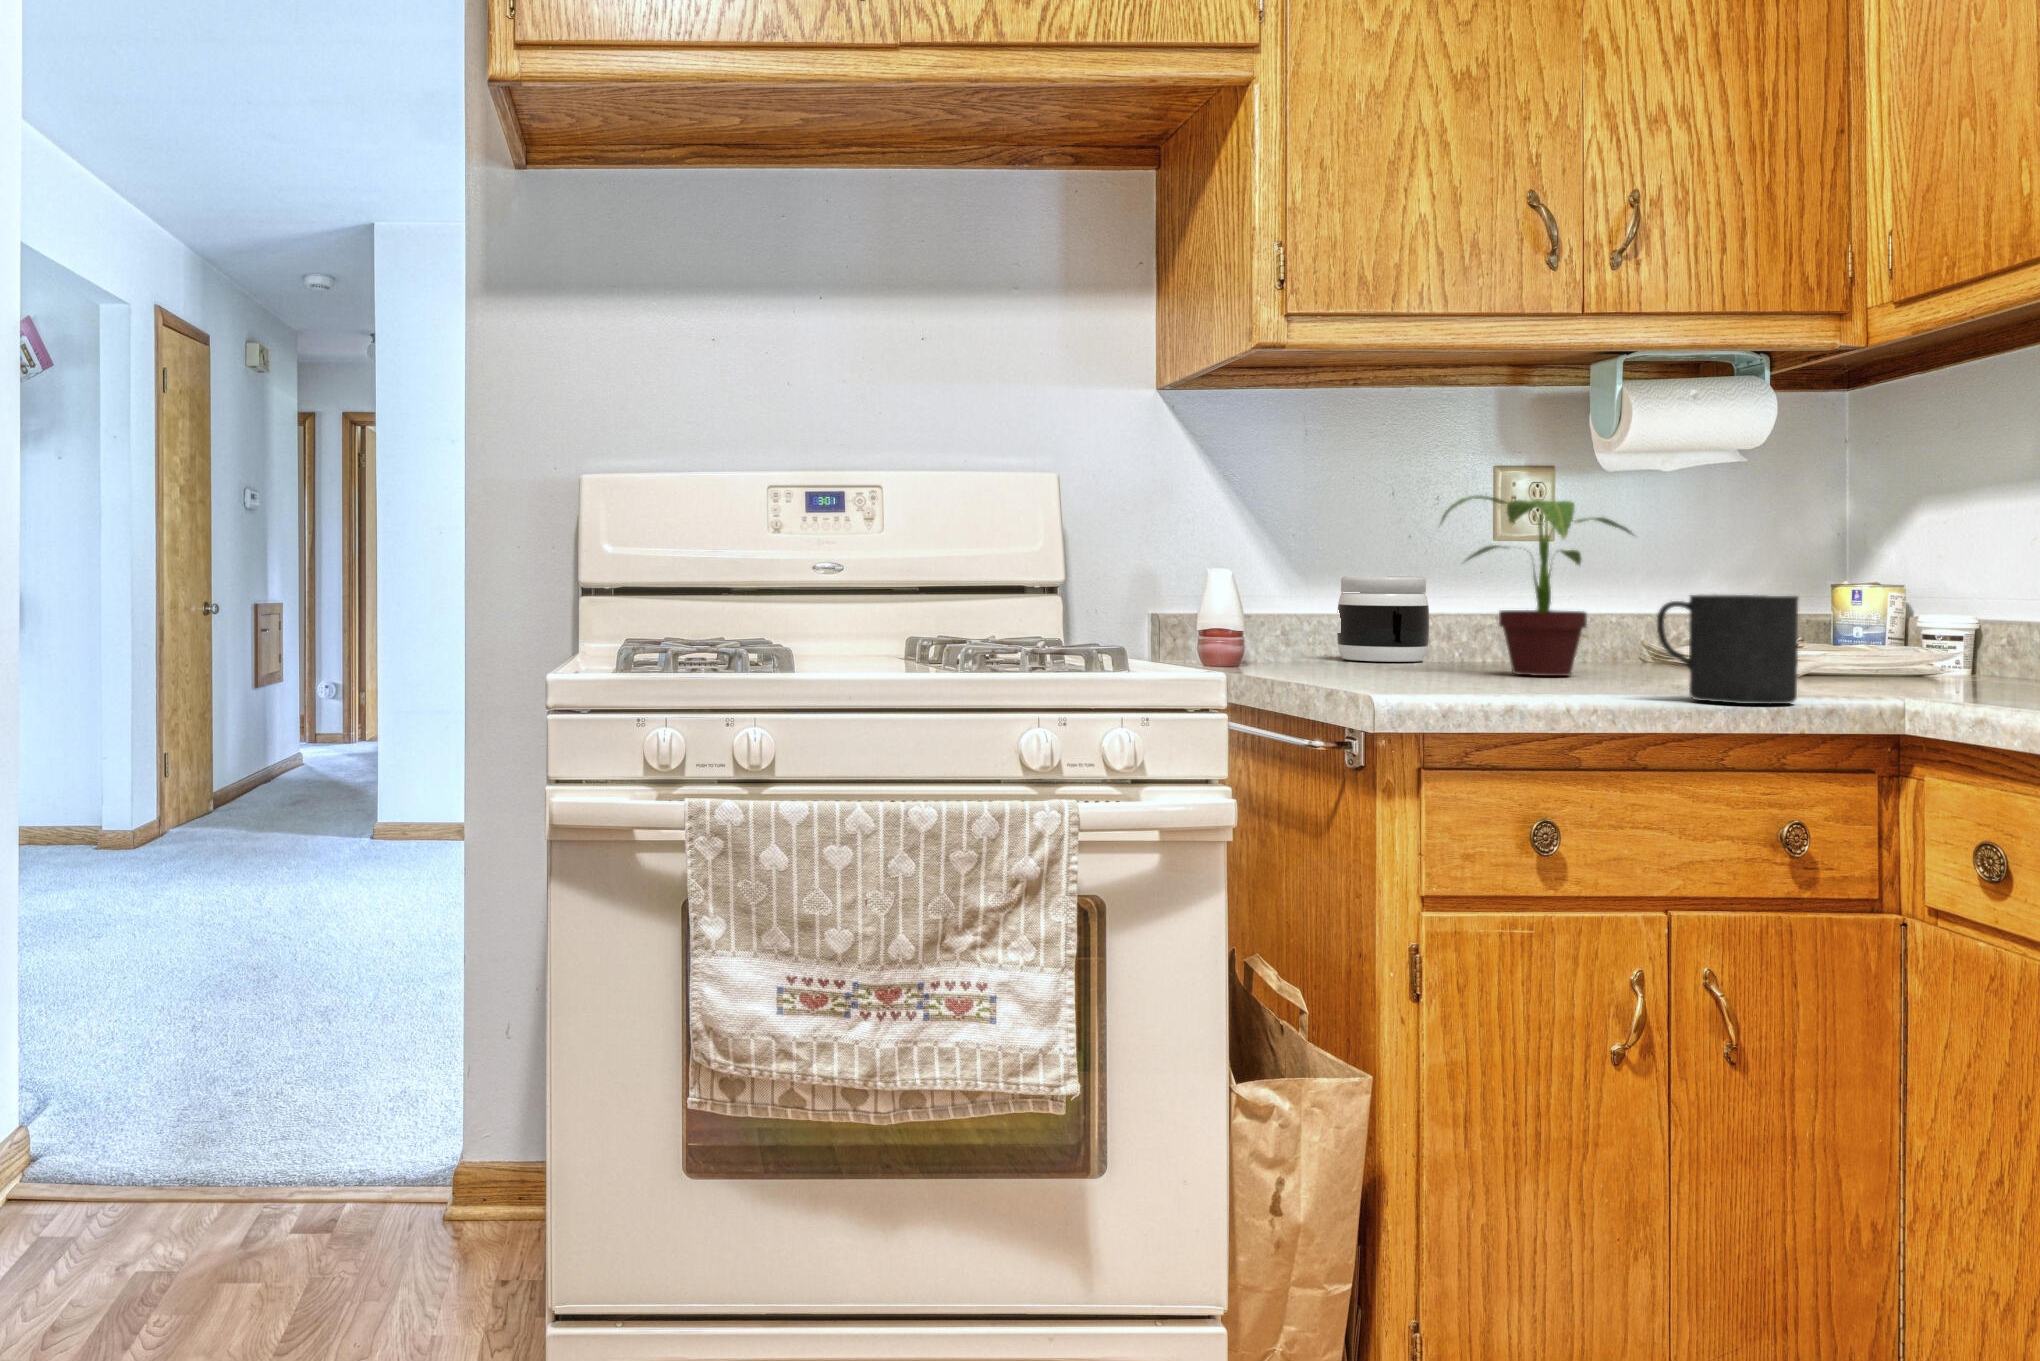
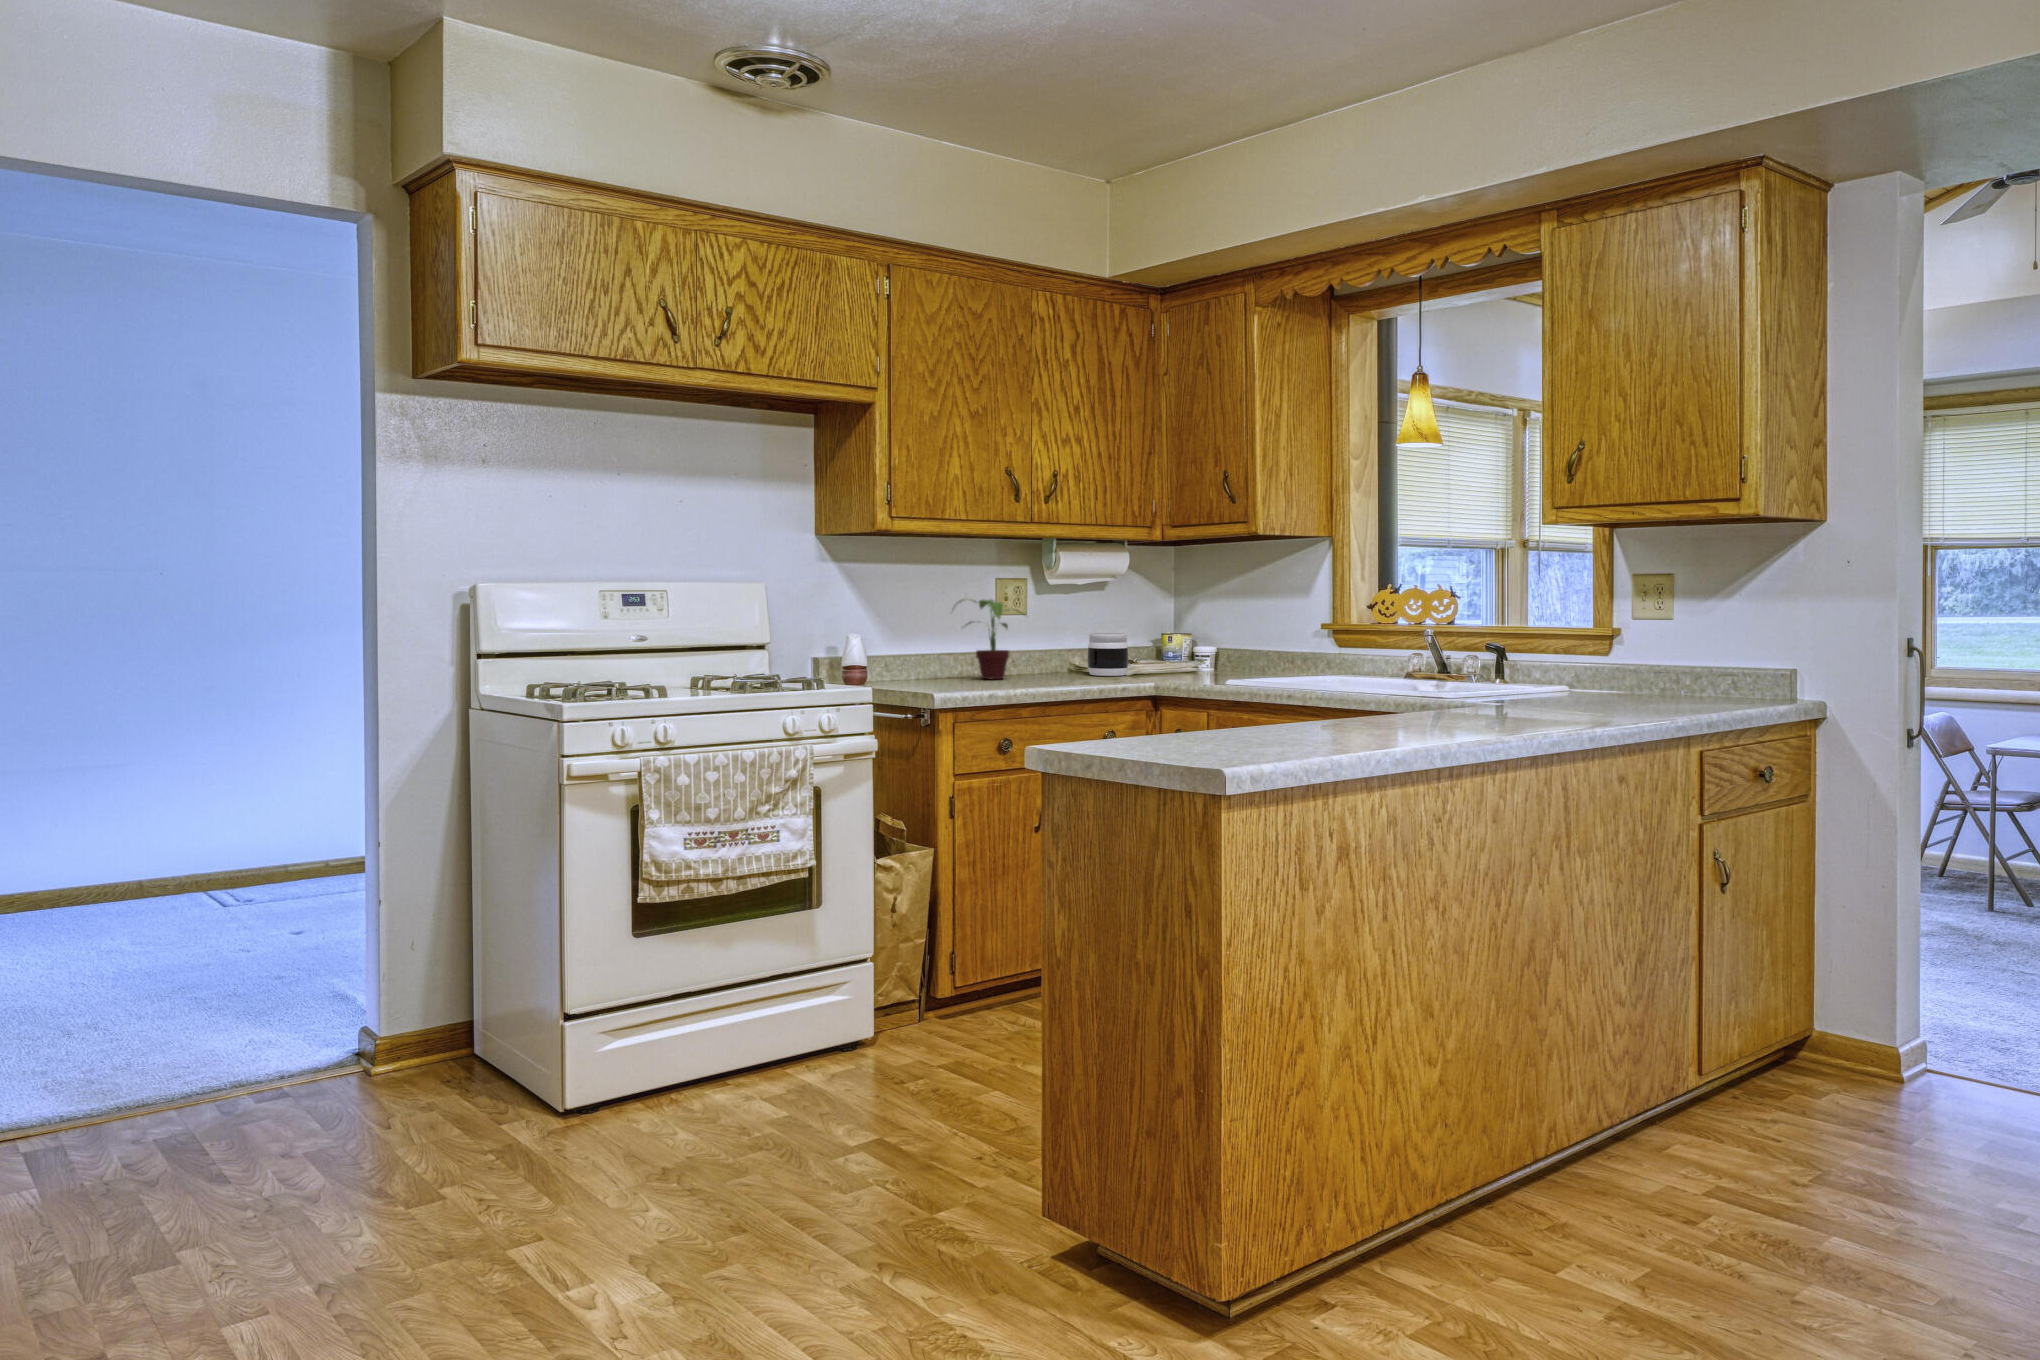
jar: present [1337,576,1429,662] -> present [1088,633,1128,676]
mug: present [1657,595,1798,704] -> none [1029,646,1075,690]

